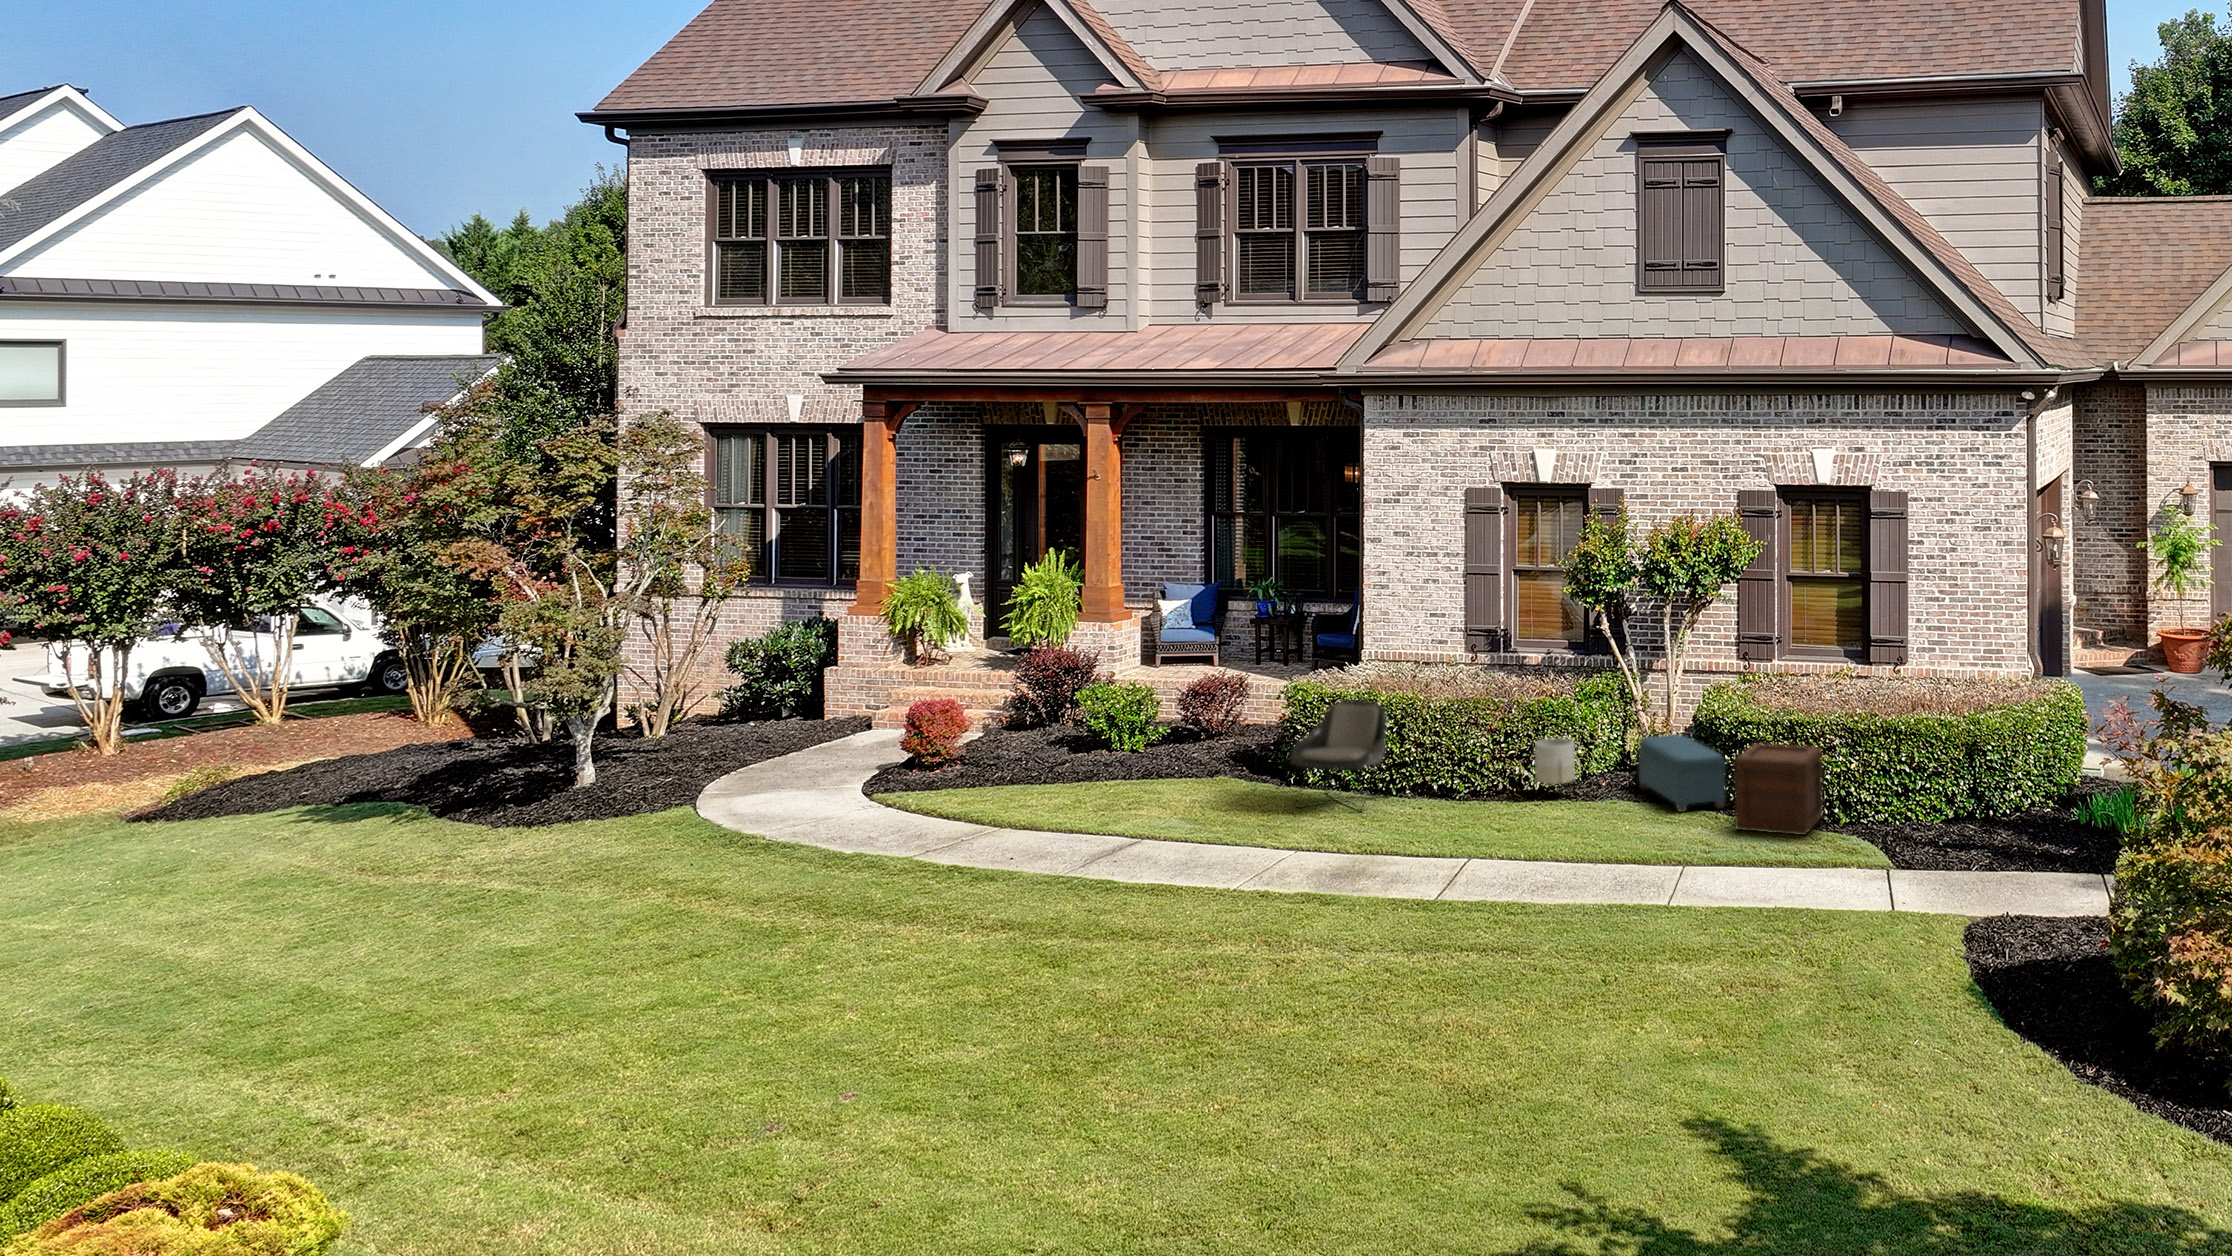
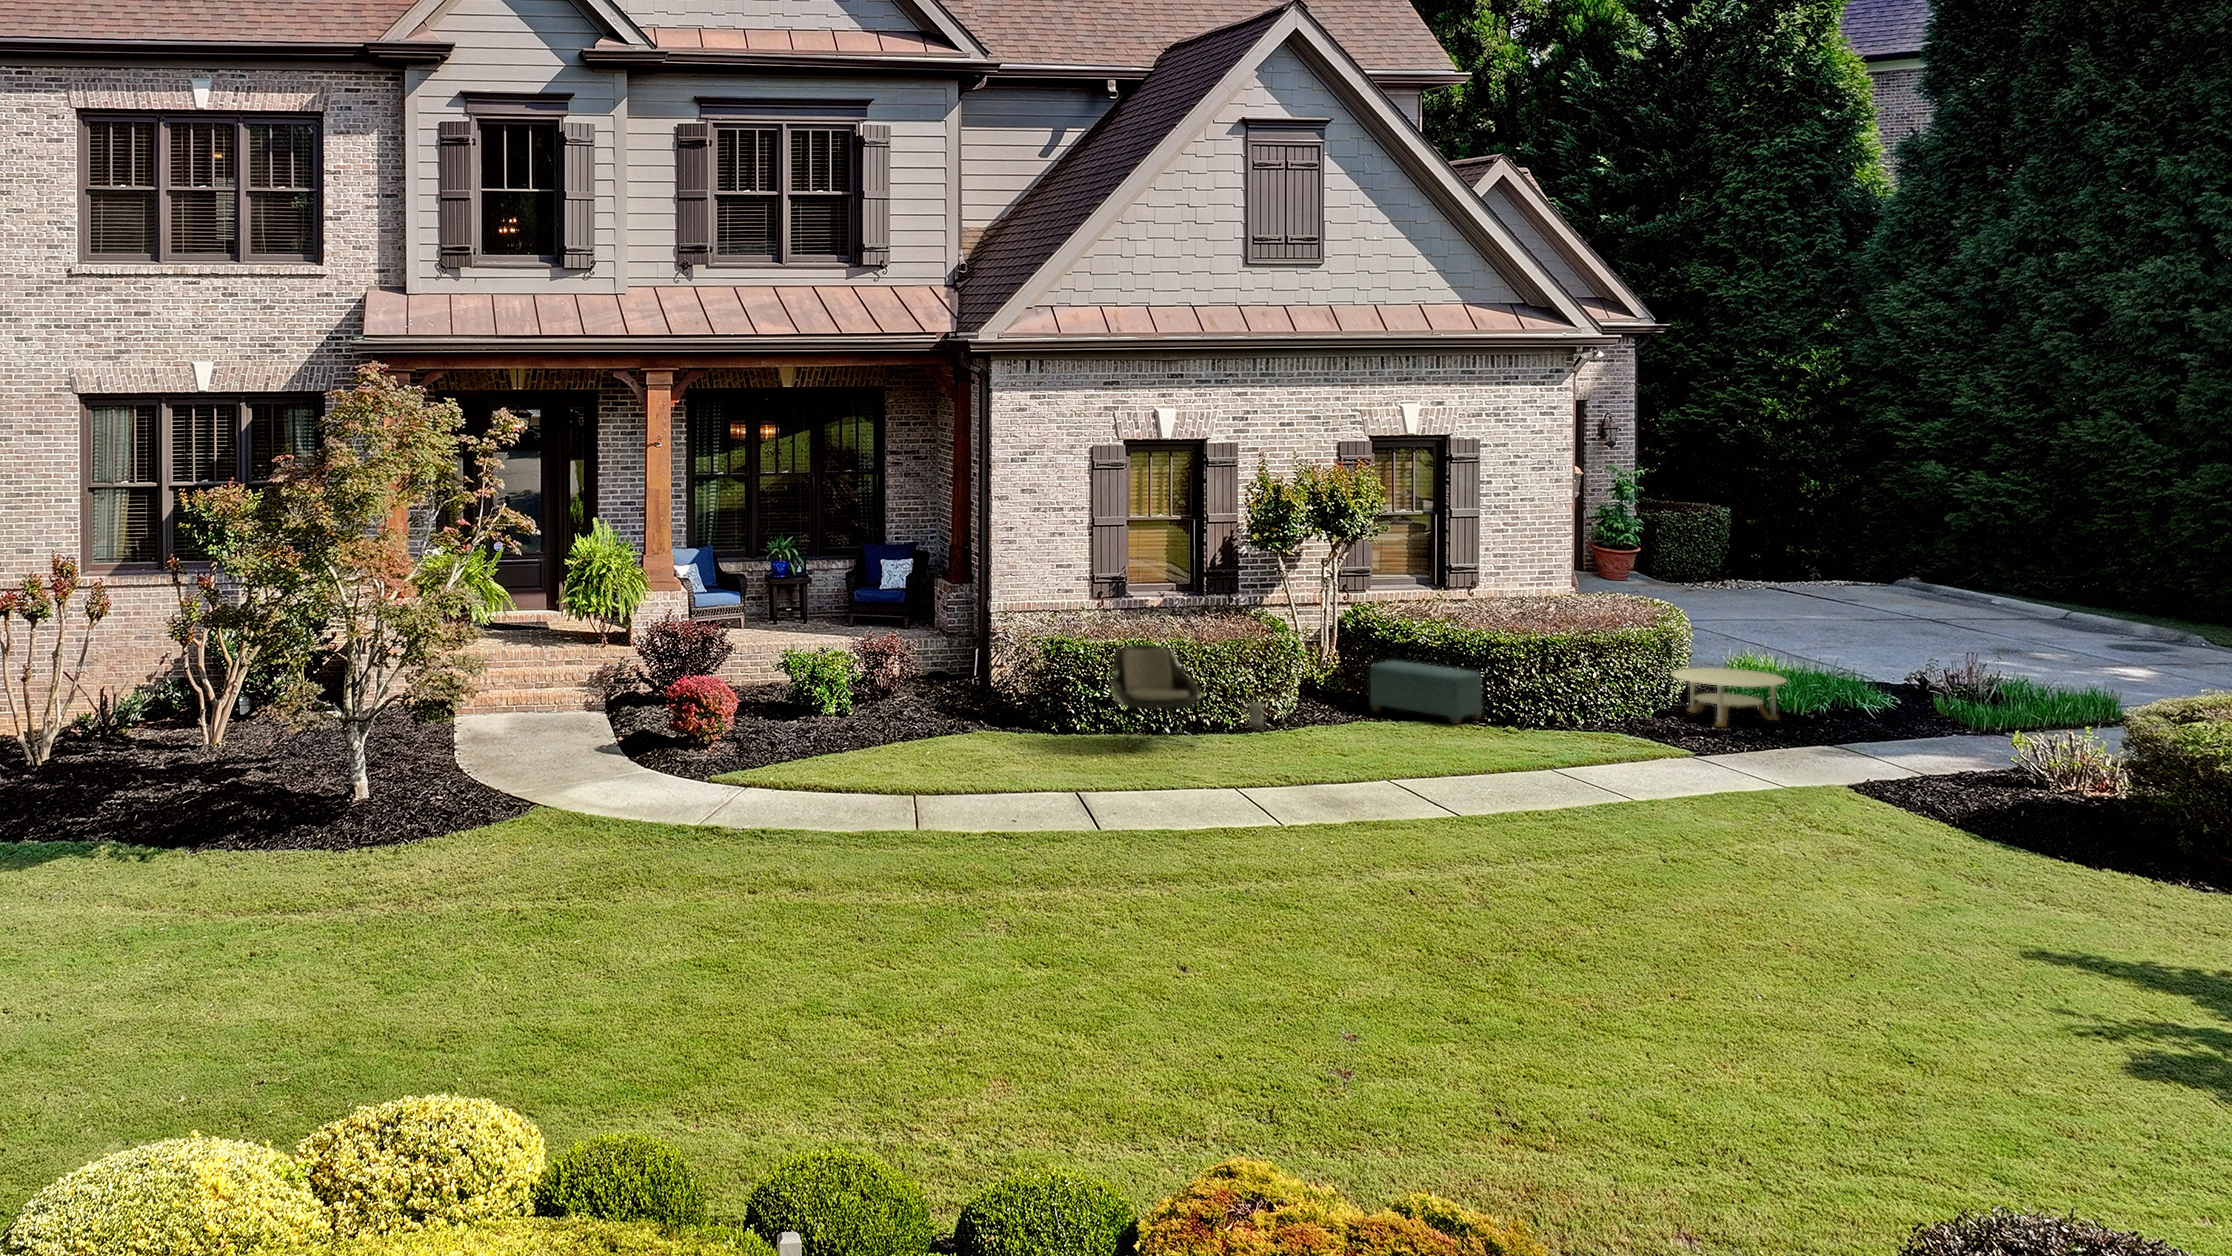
planter: present [1535,738,1575,784] -> none [1300,669,1338,725]
wooden crate: present [1734,743,1823,835] -> none [1515,658,1604,732]
watering can: none [1458,759,1493,800] -> present [1248,701,1268,730]
round table: none [1924,769,2050,843] -> present [1671,668,1786,727]

